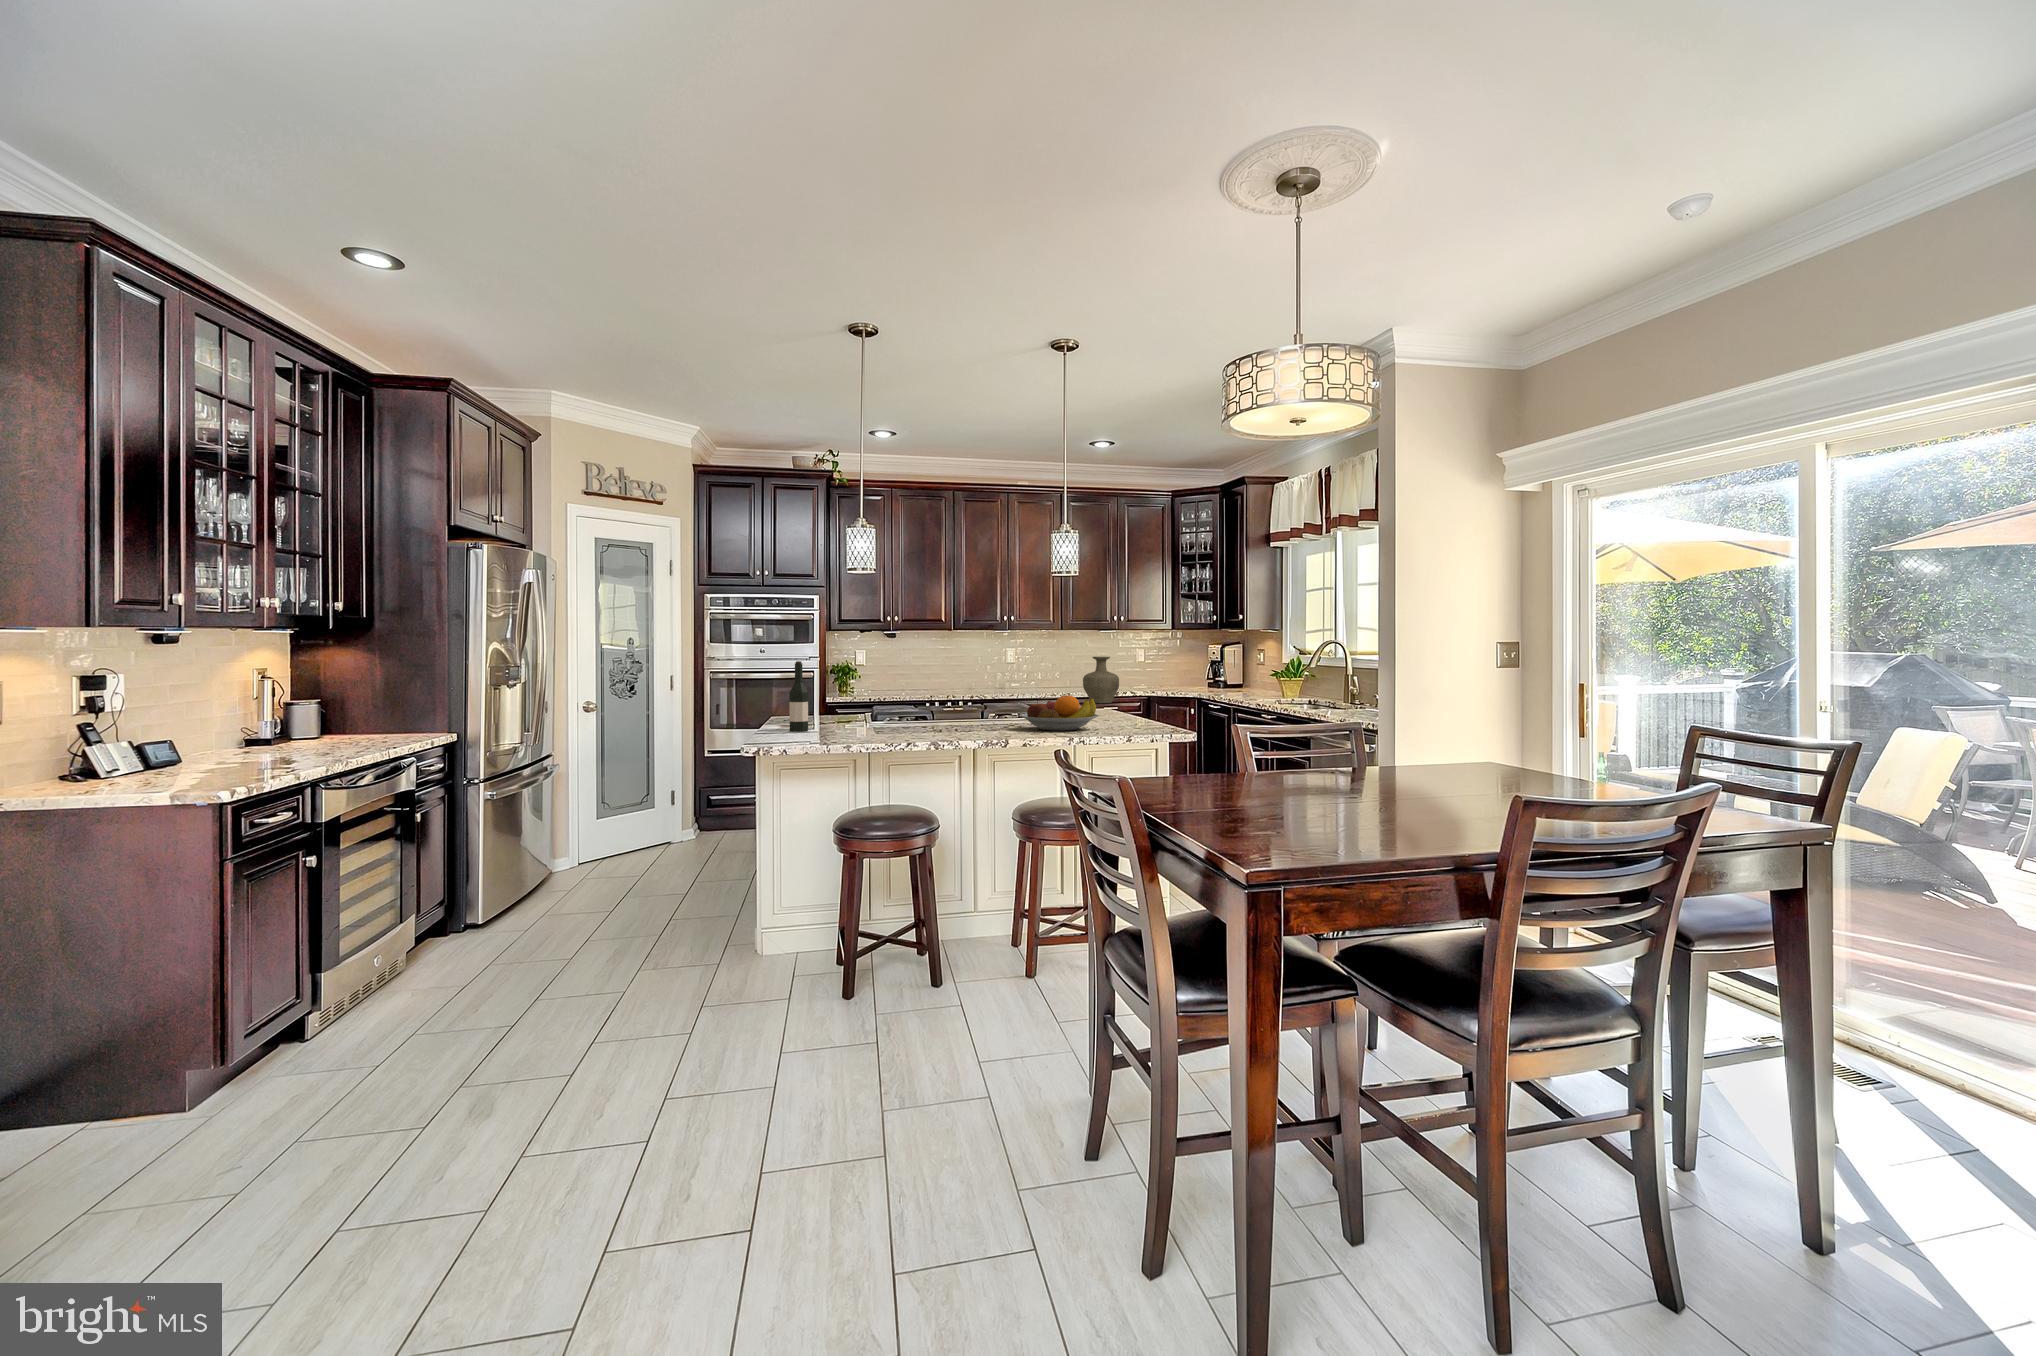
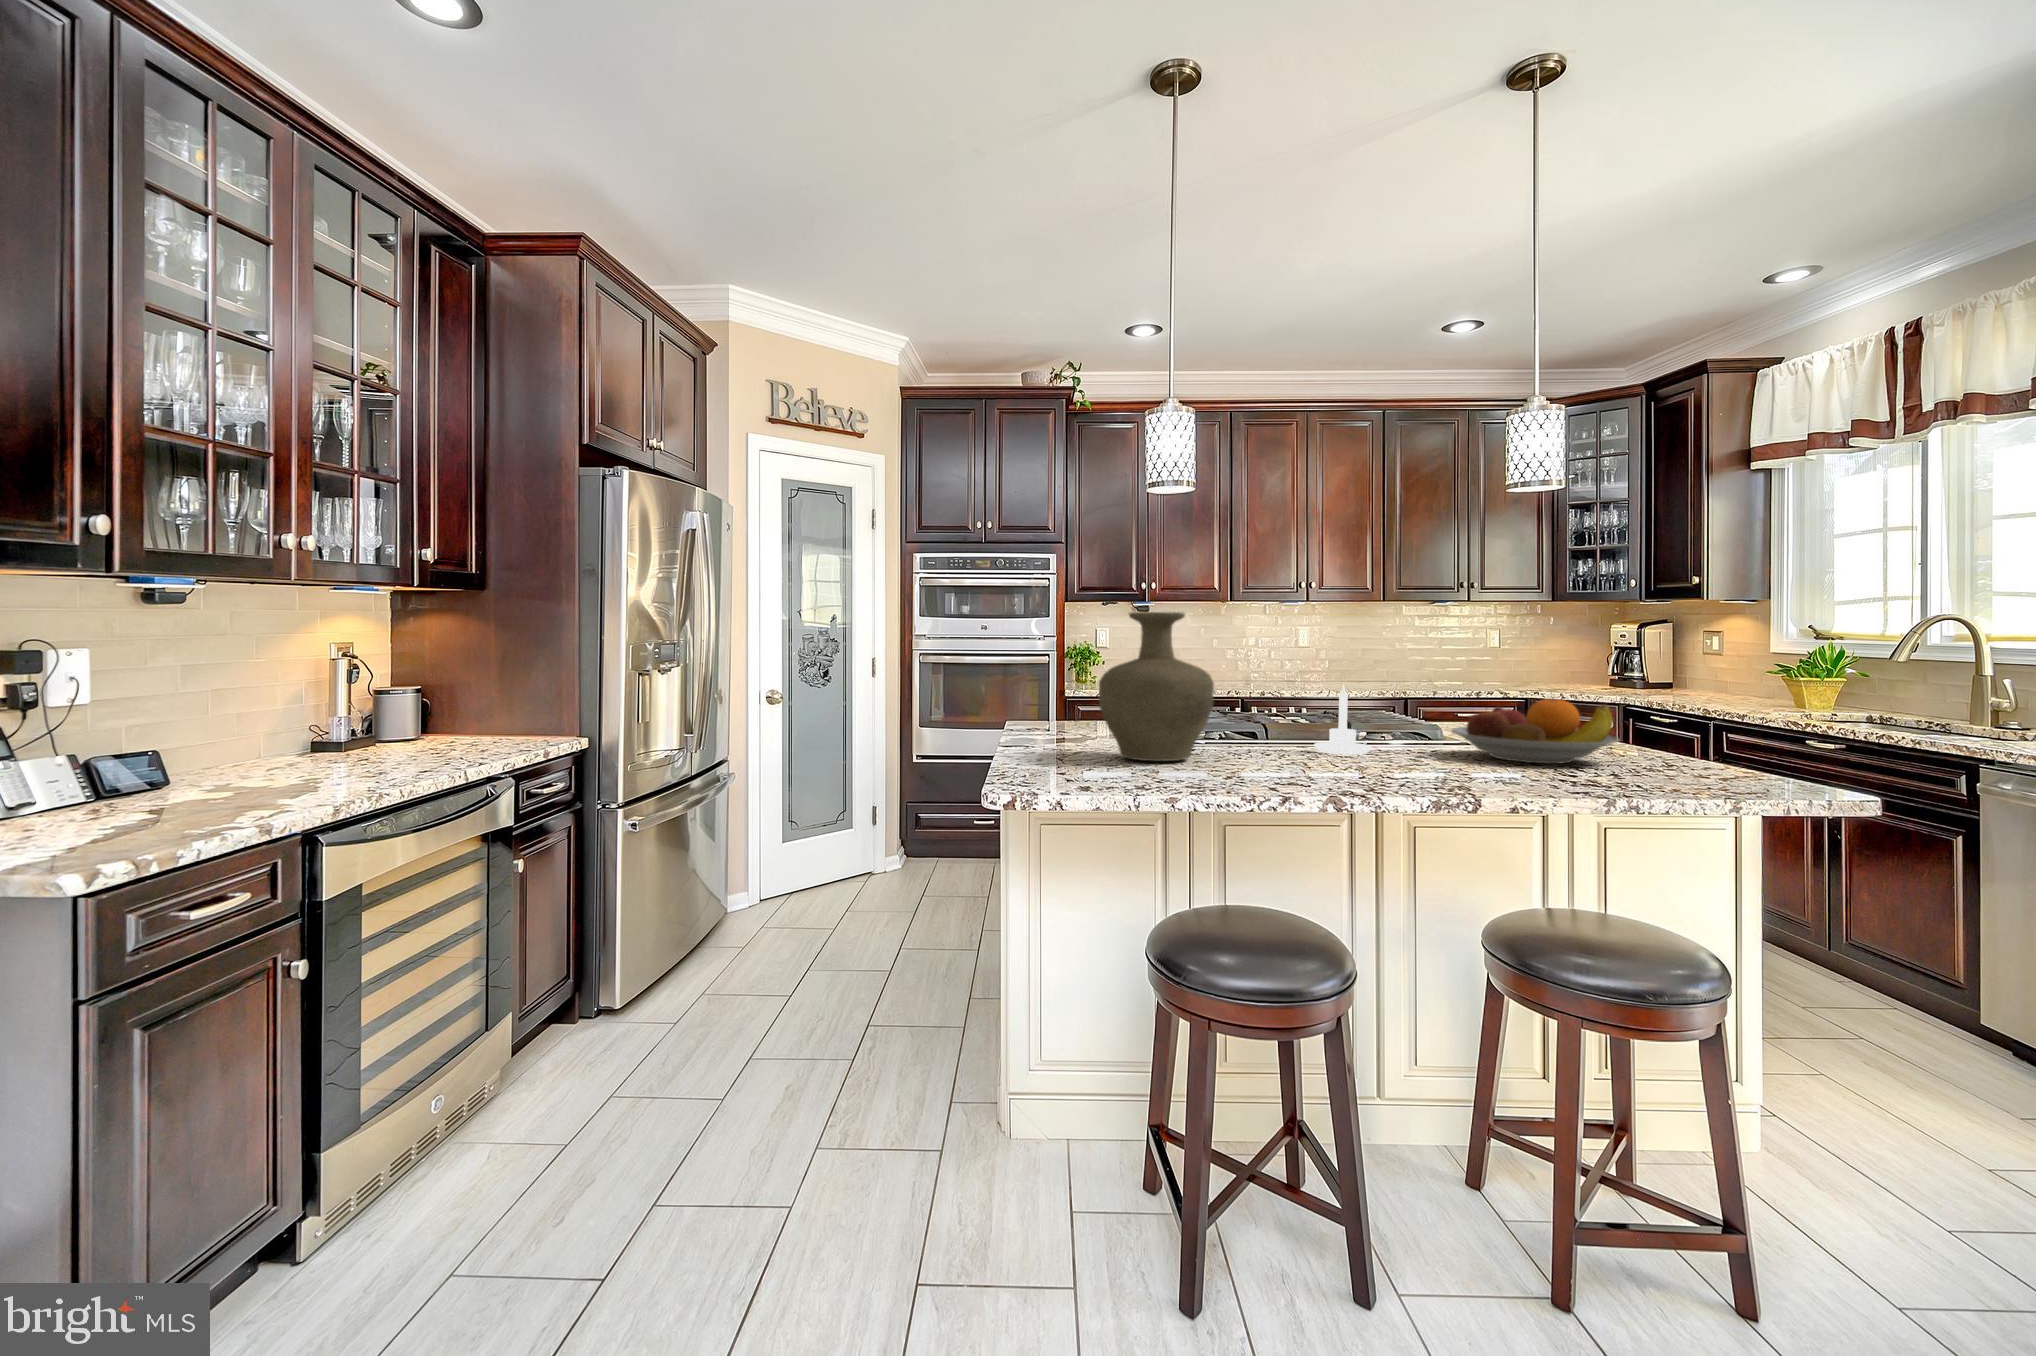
vase: present [1083,657,1119,704] -> present [1099,612,1214,761]
wine bottle: present [789,661,808,731] -> none [1055,635,1085,750]
candle holder: none [945,688,977,730] -> present [1314,684,1372,755]

